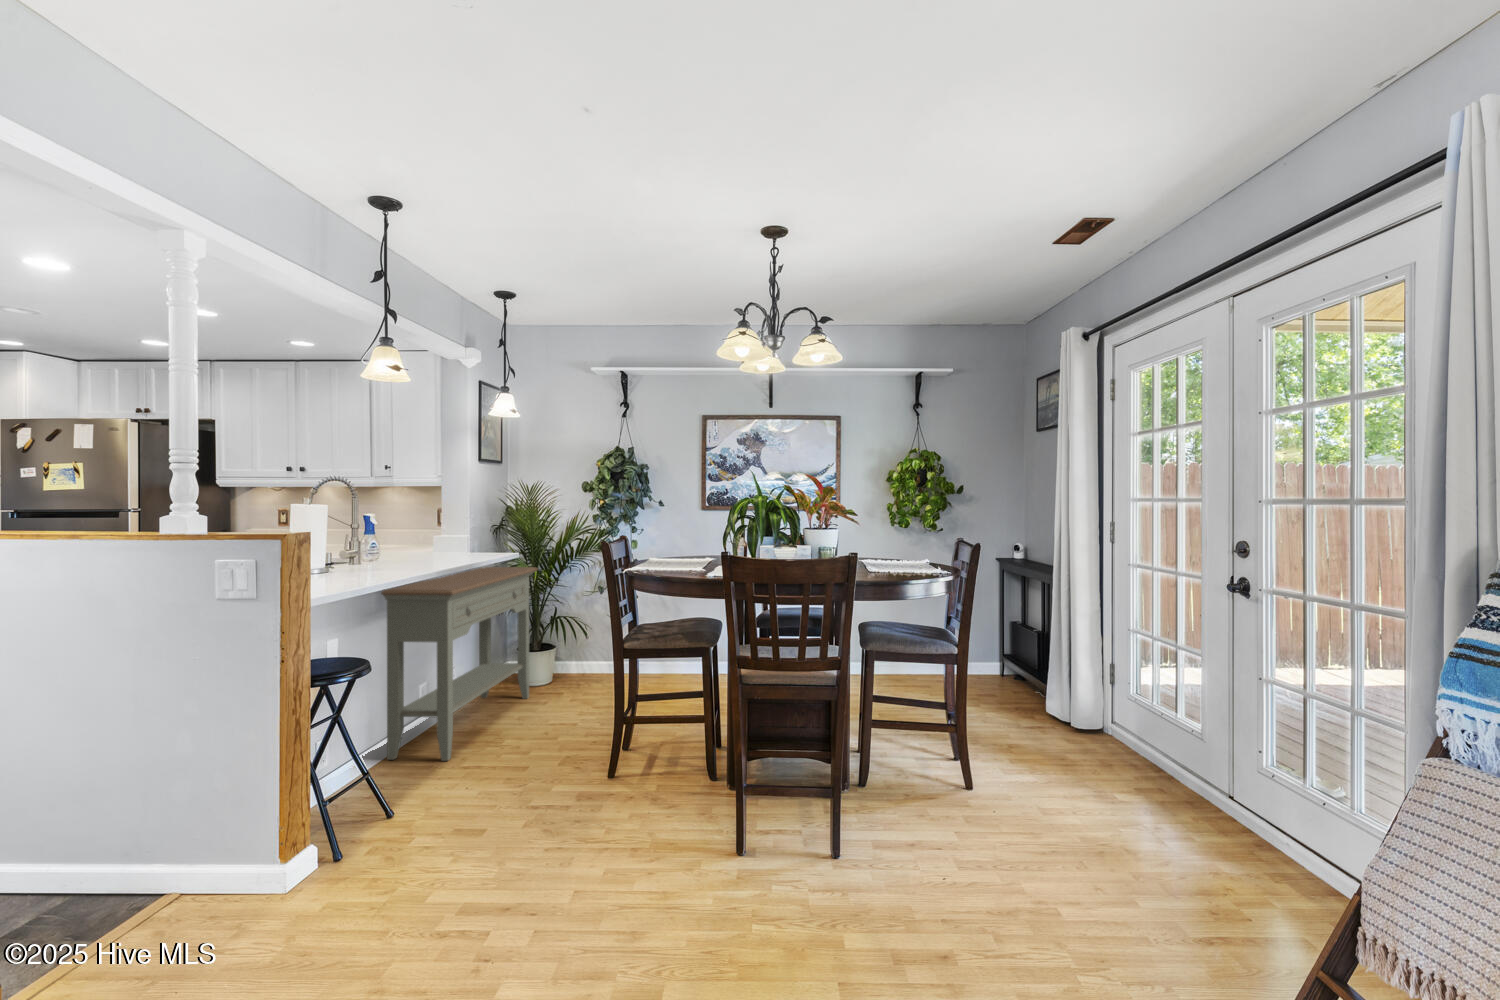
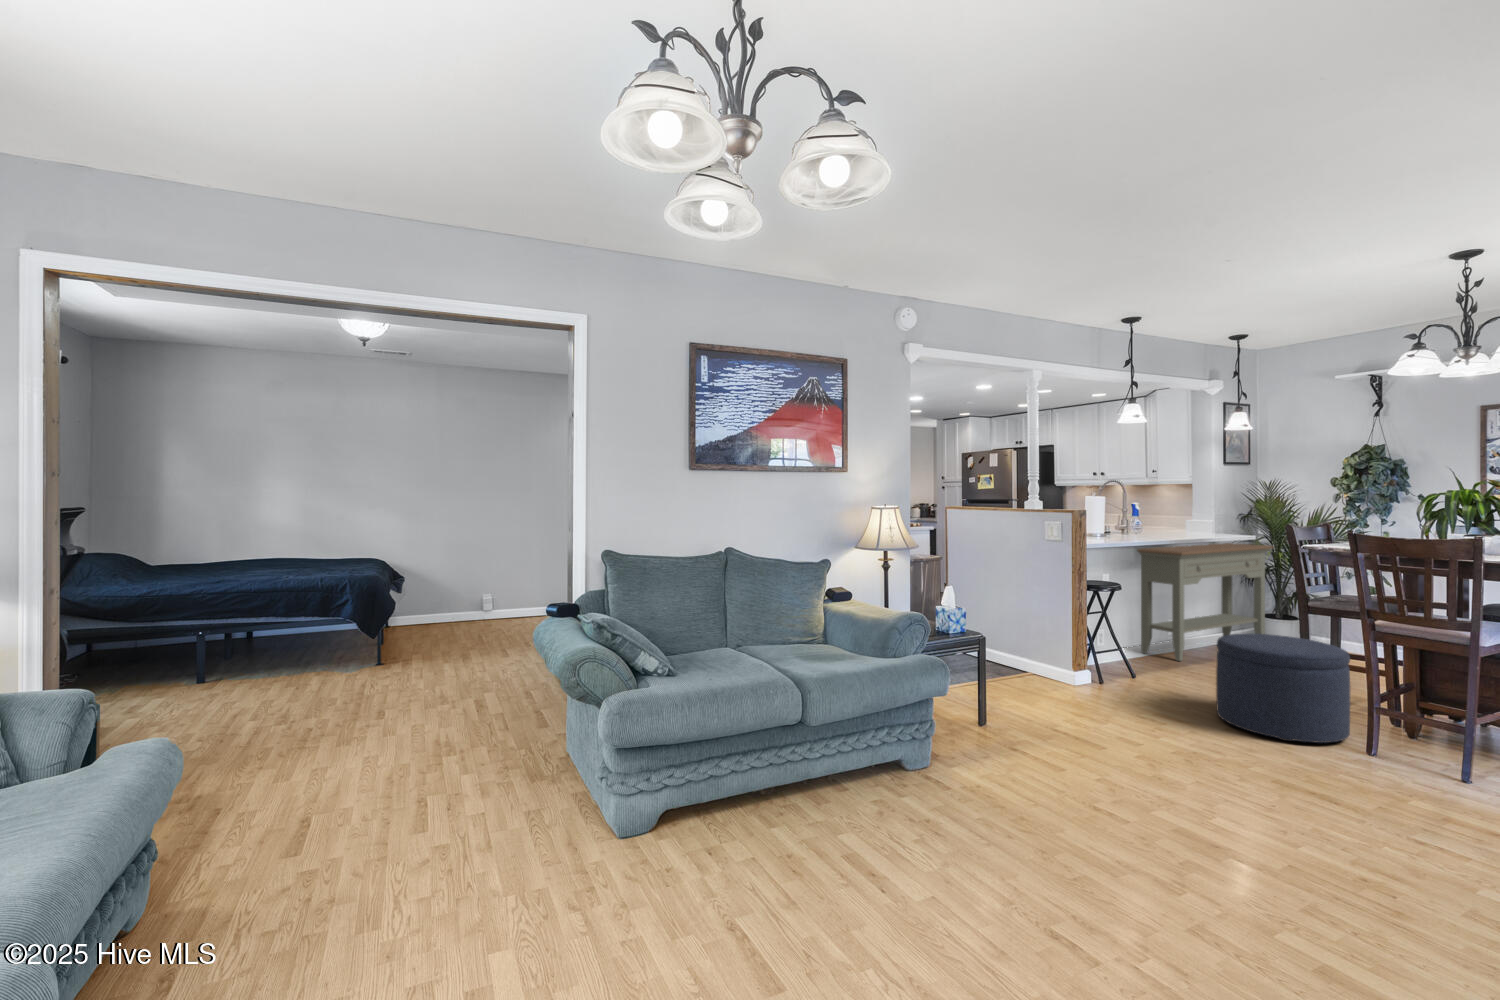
ottoman: none [549,709,710,893] -> present [1216,634,1350,743]

